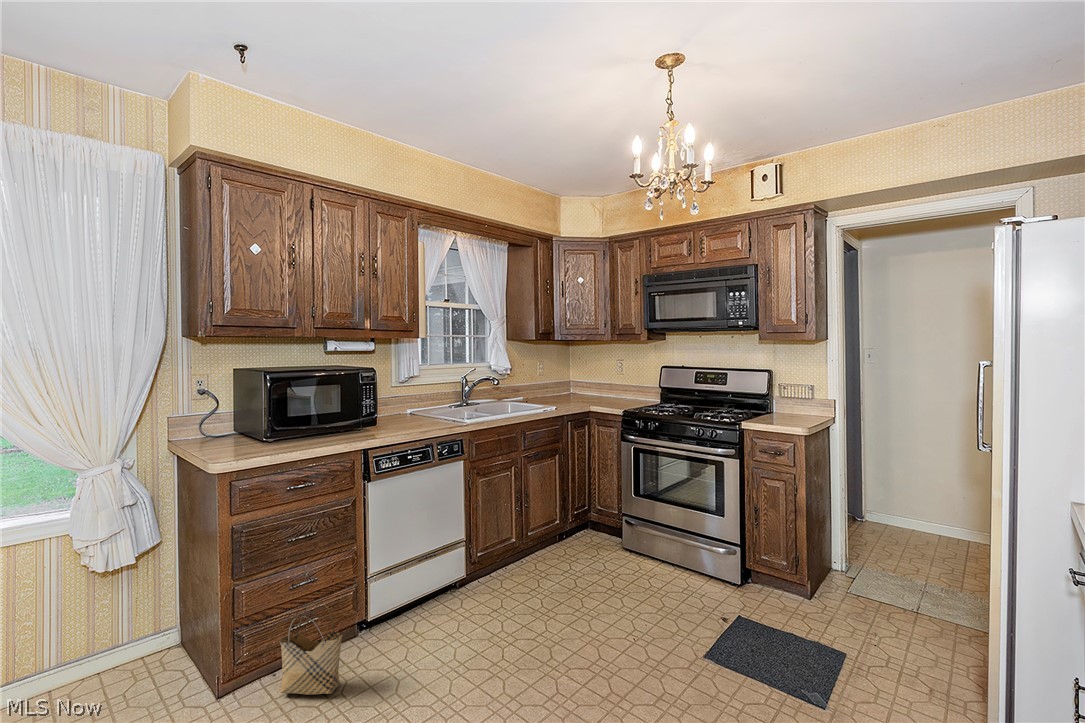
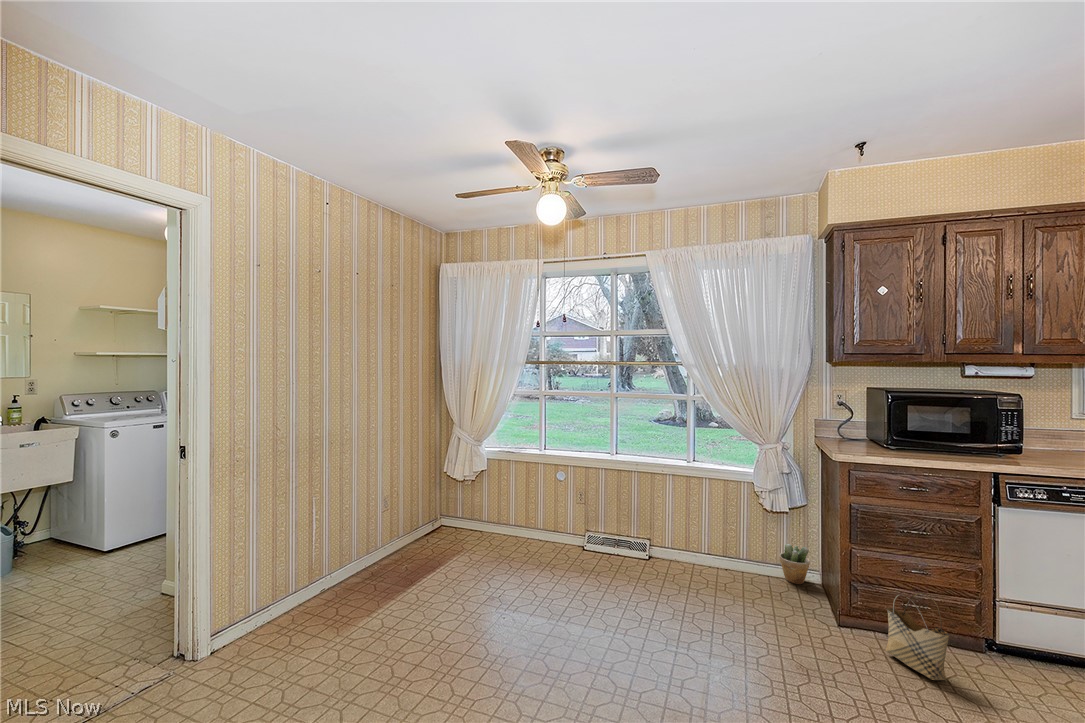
potted plant: none [114,610,164,674] -> present [779,544,810,584]

